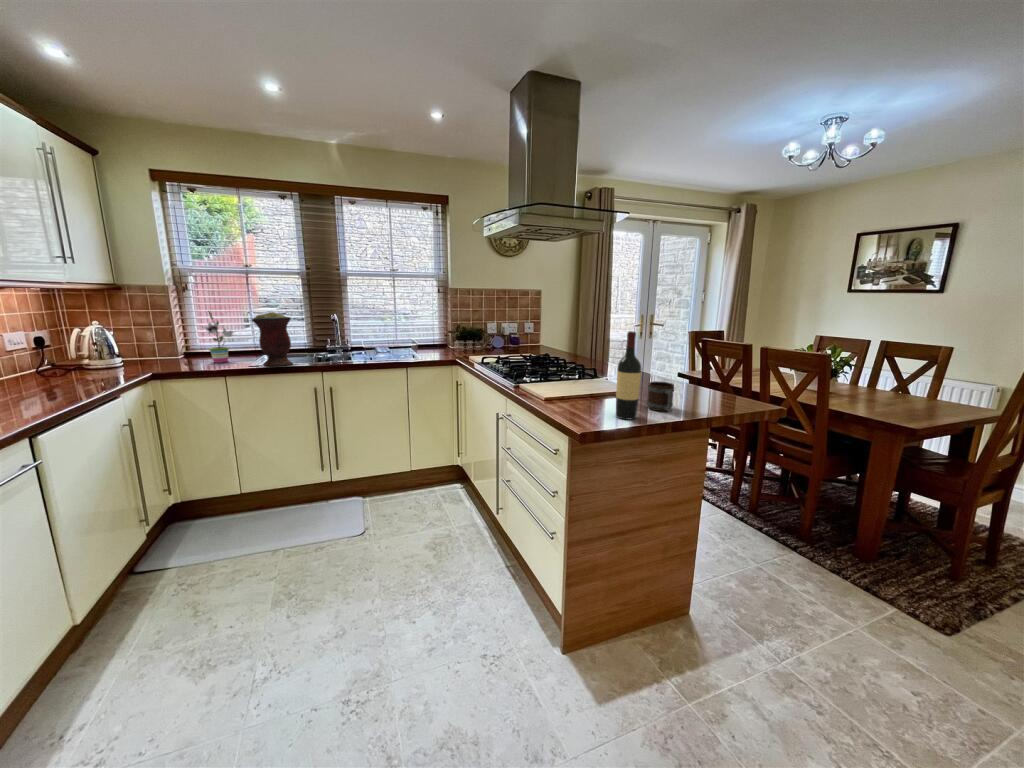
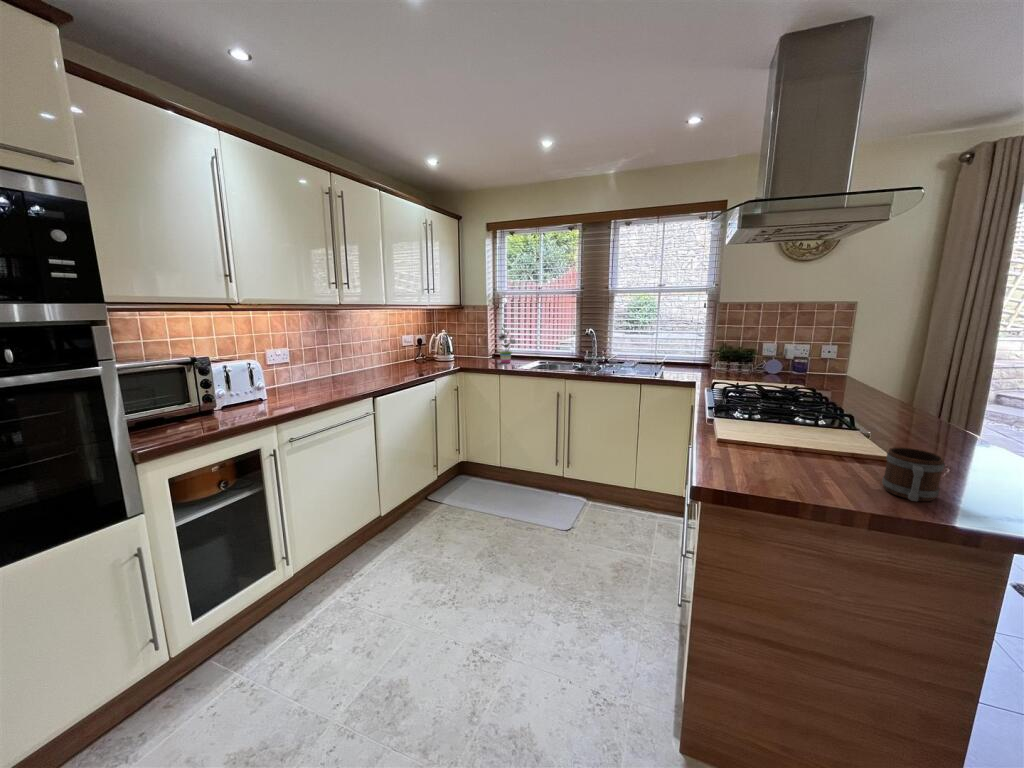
vase: present [252,312,292,366] -> none [522,325,550,370]
wine bottle: present [616,331,642,419] -> none [797,362,847,494]

